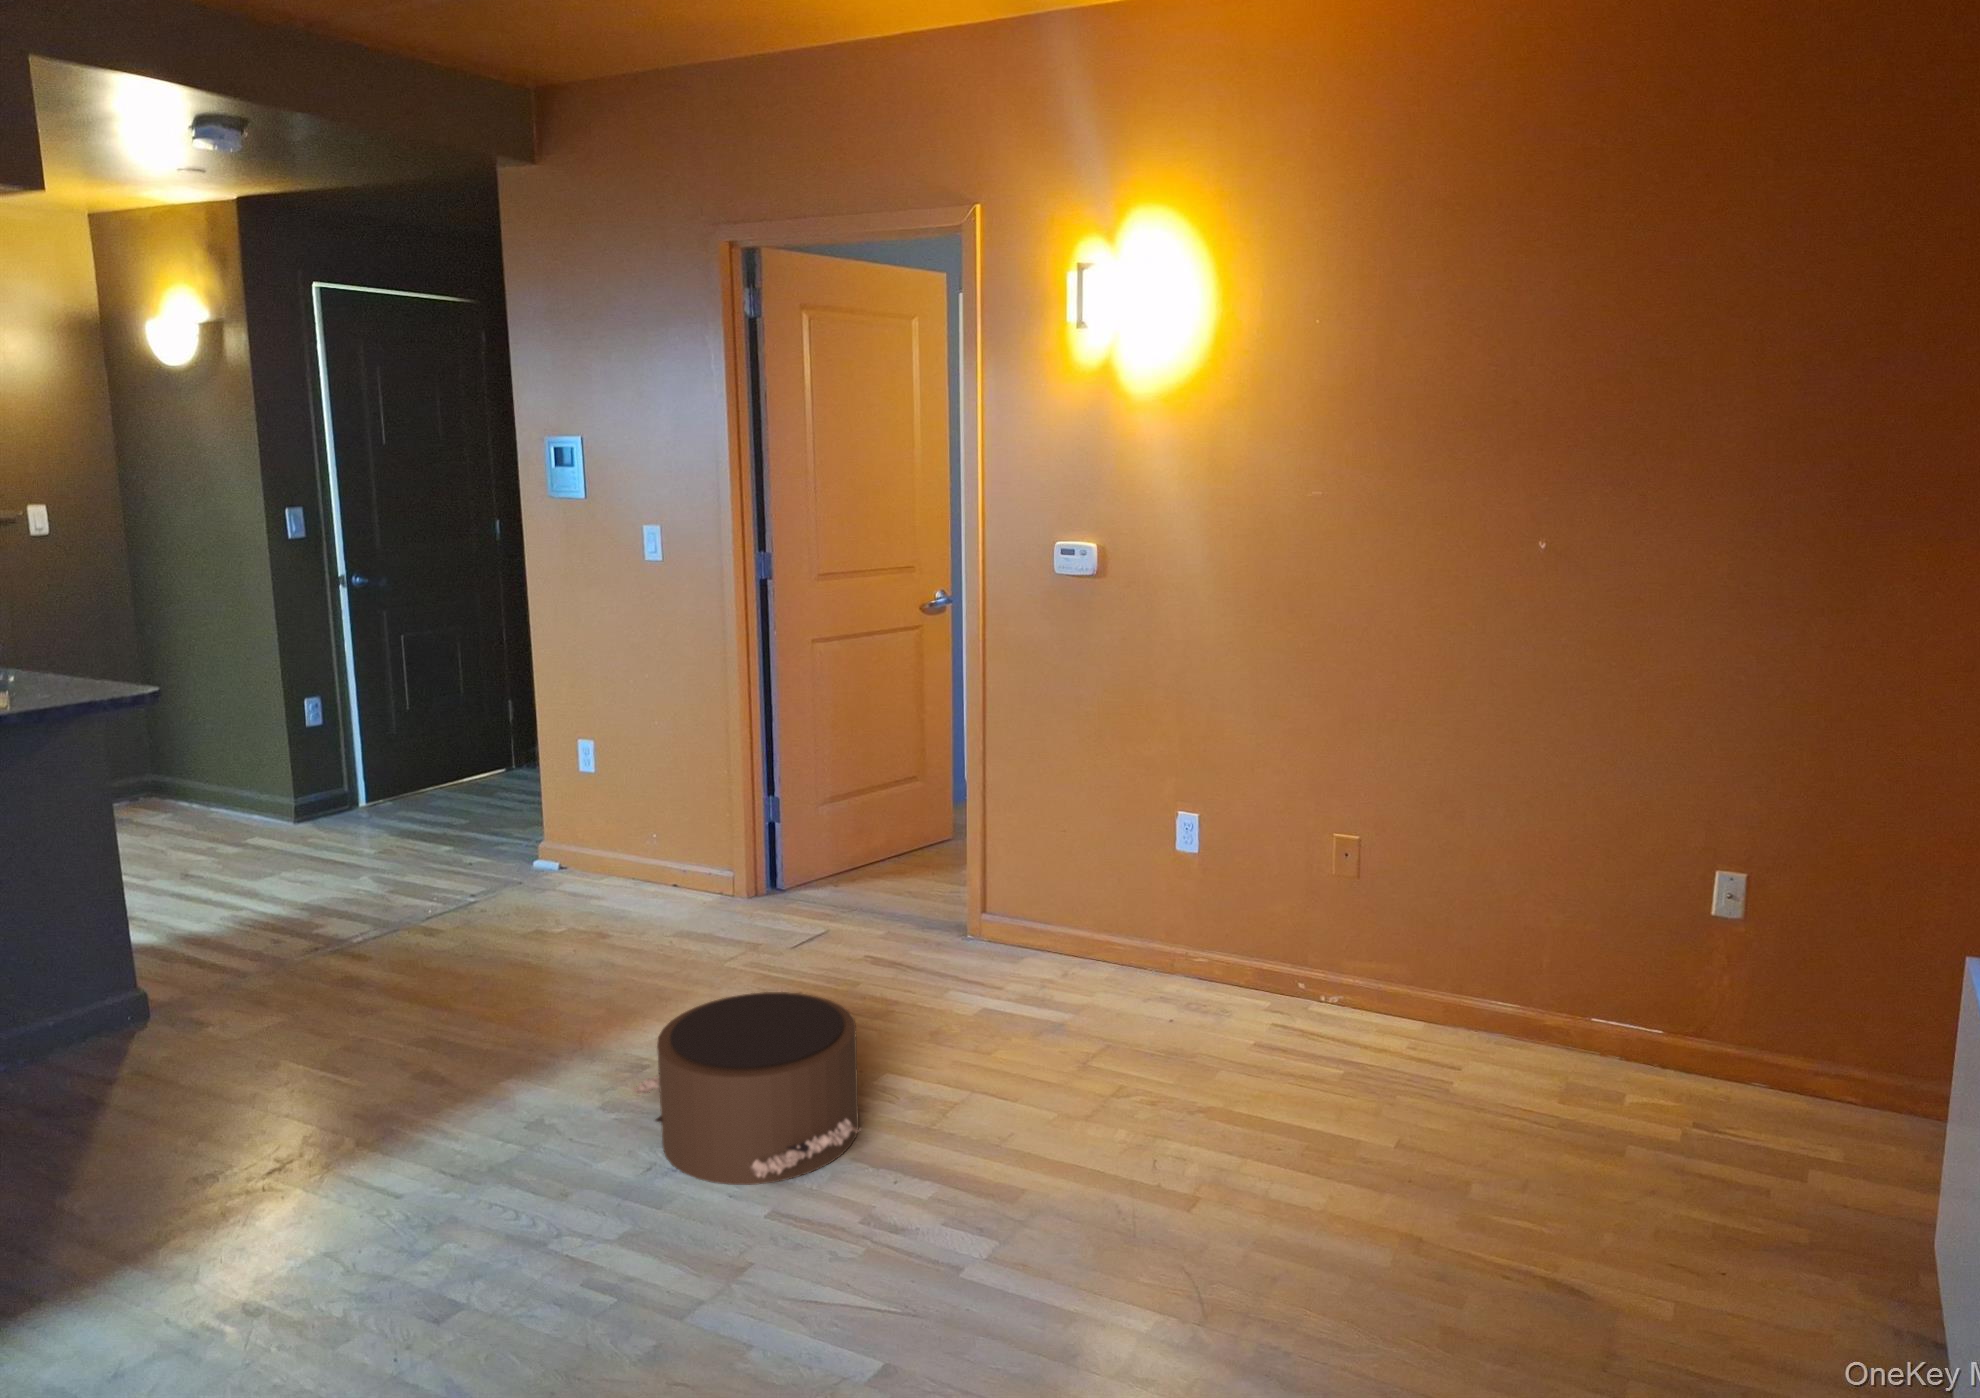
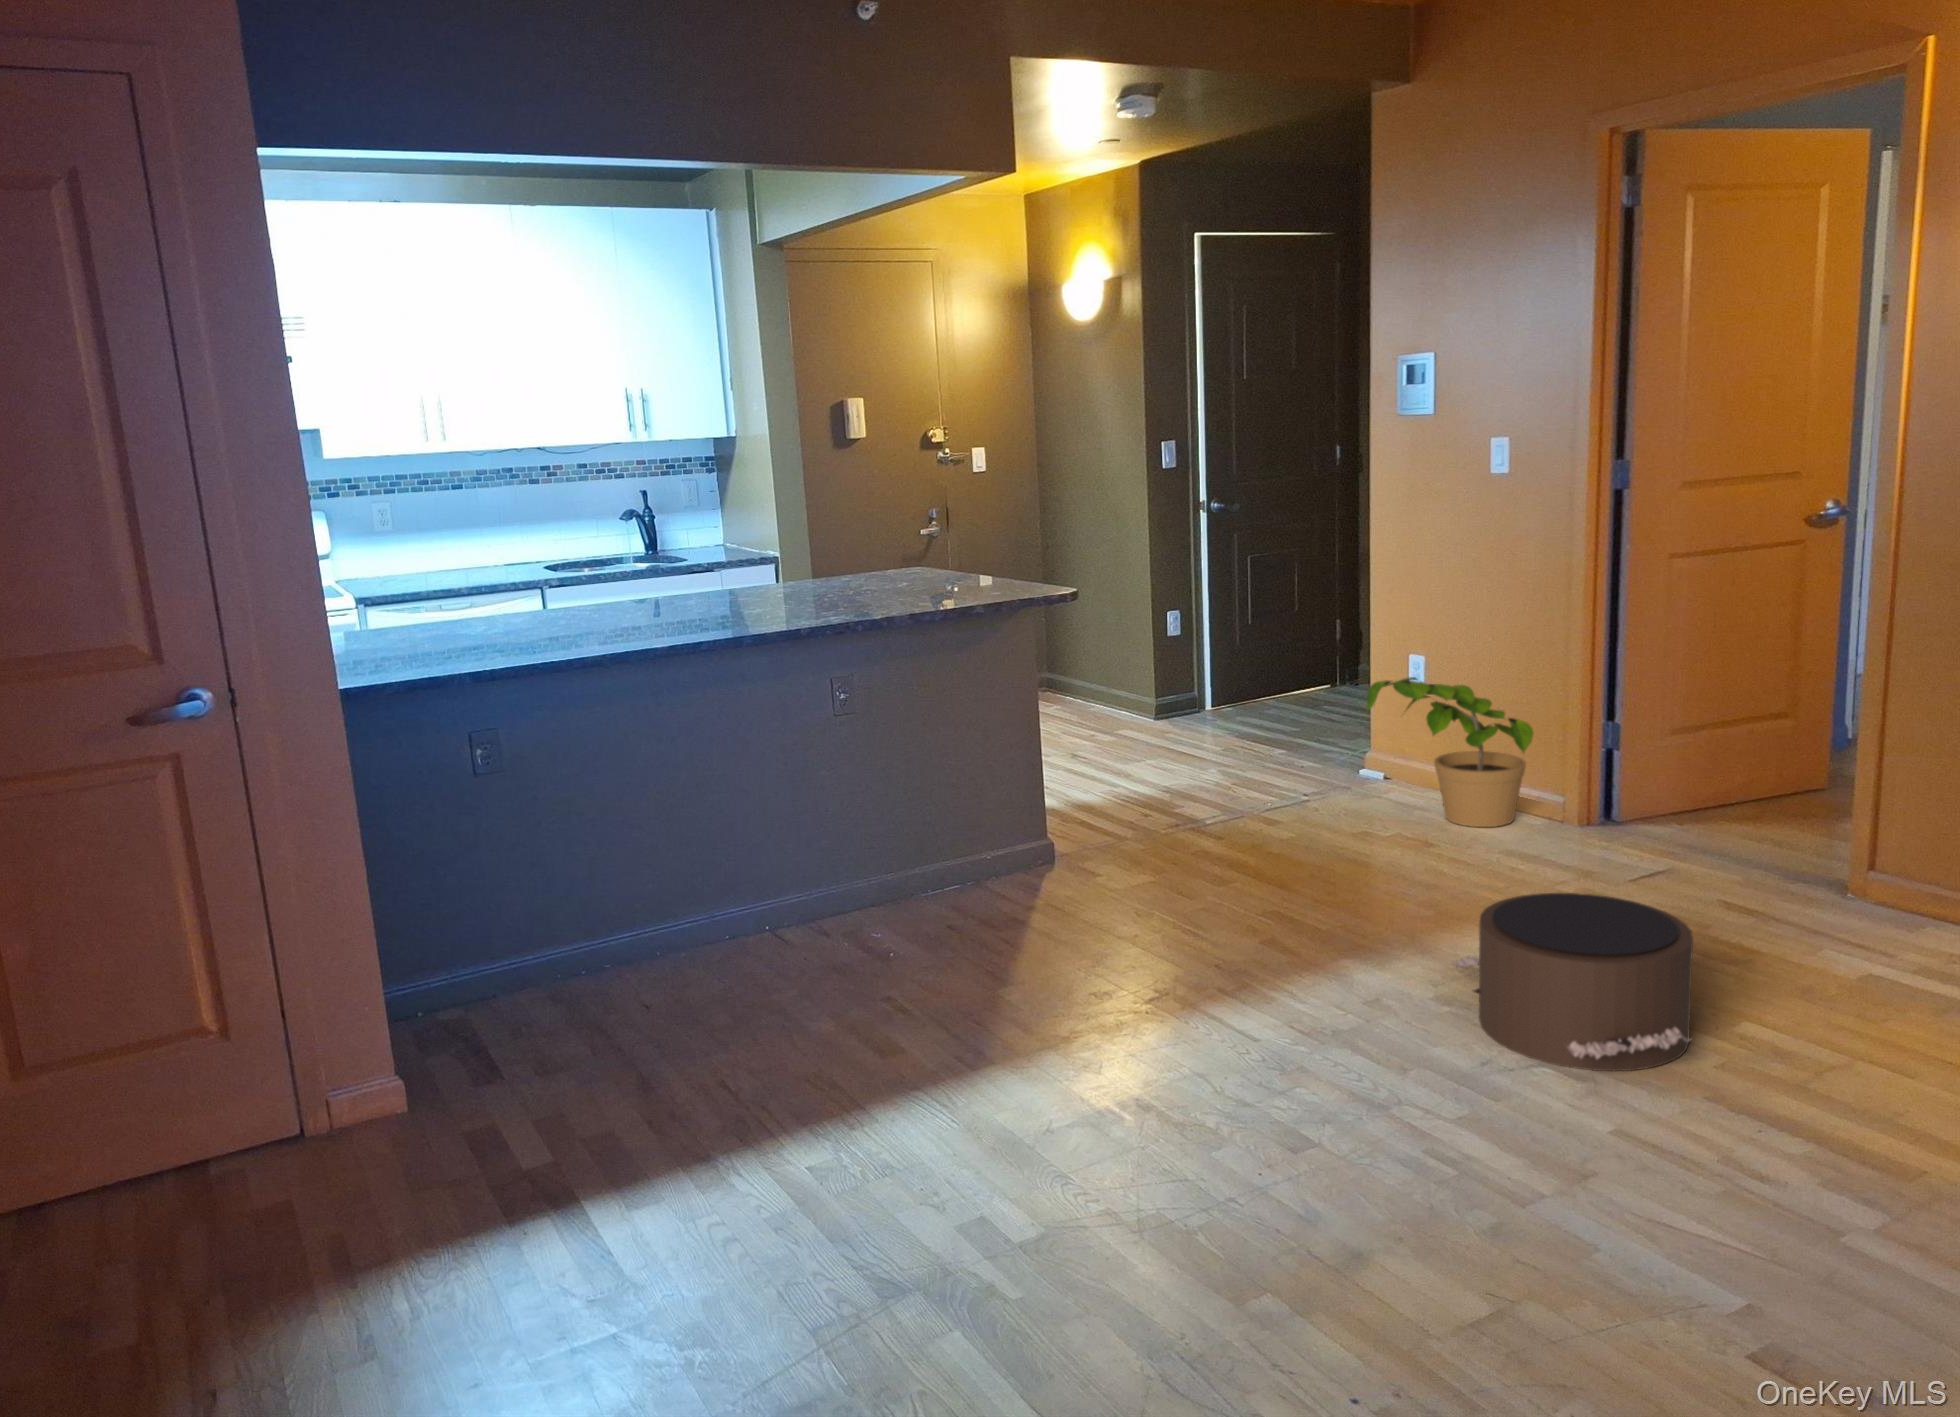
potted plant: none [533,770,702,915] -> present [1367,677,1533,827]

